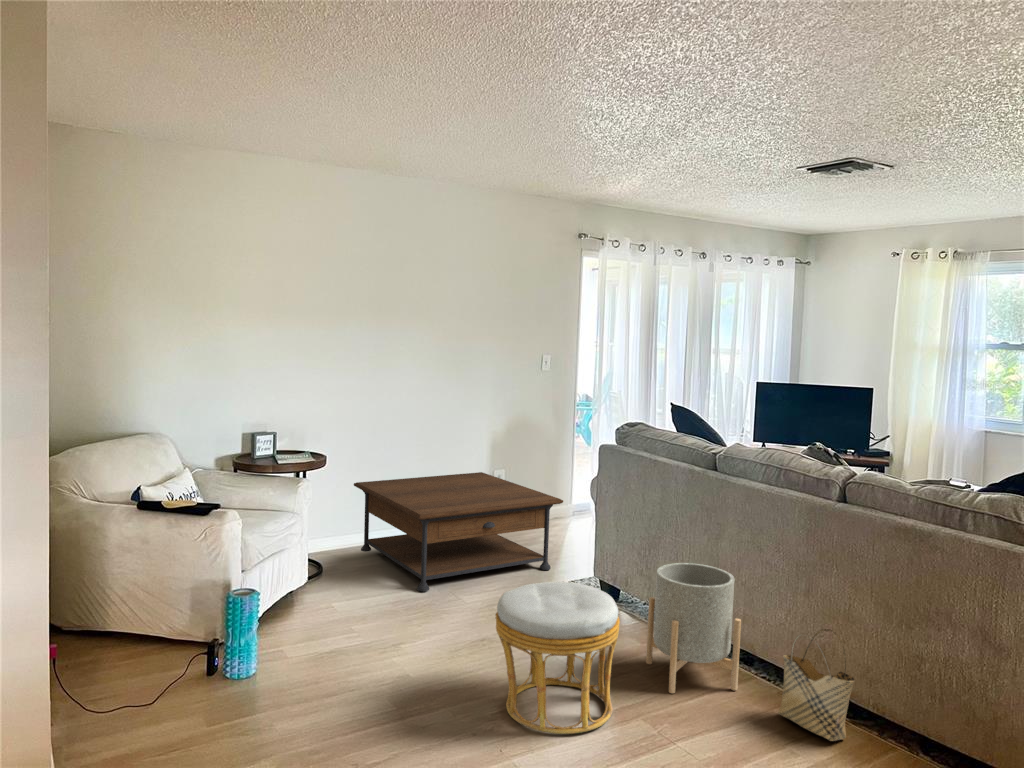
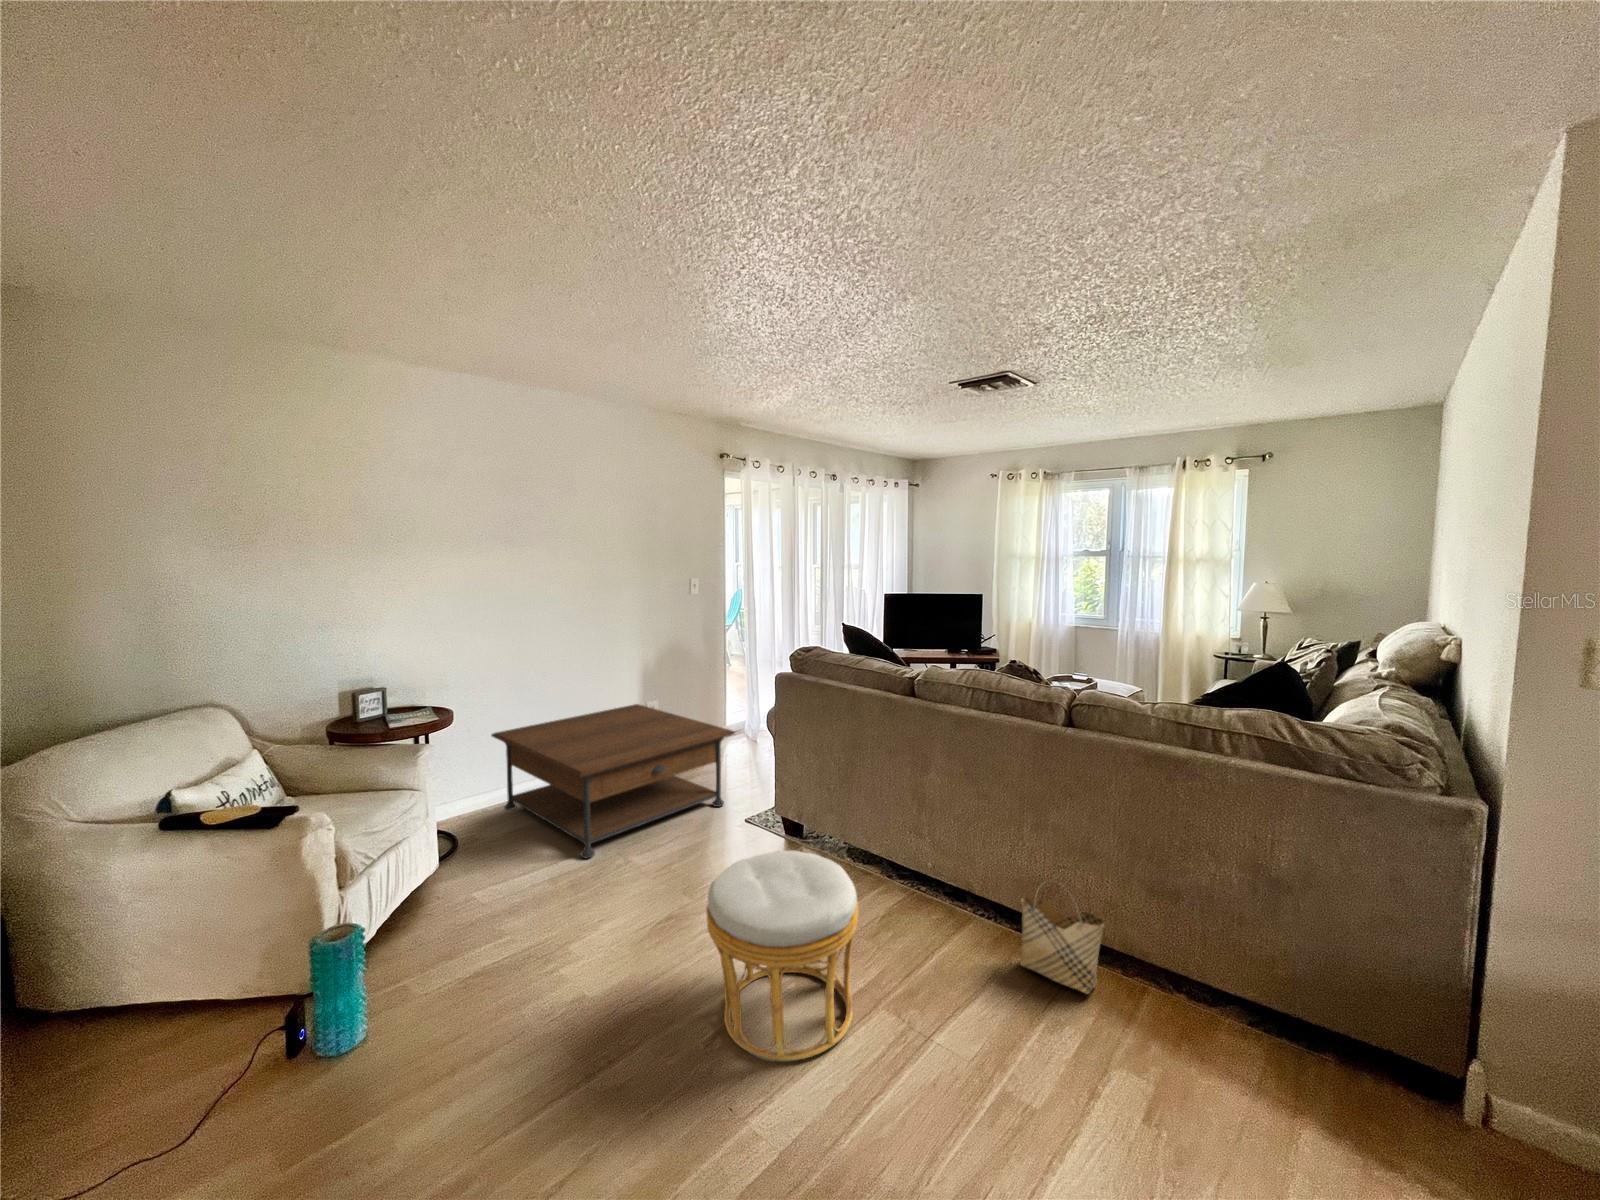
planter: present [646,563,741,693] -> none [861,801,967,958]

